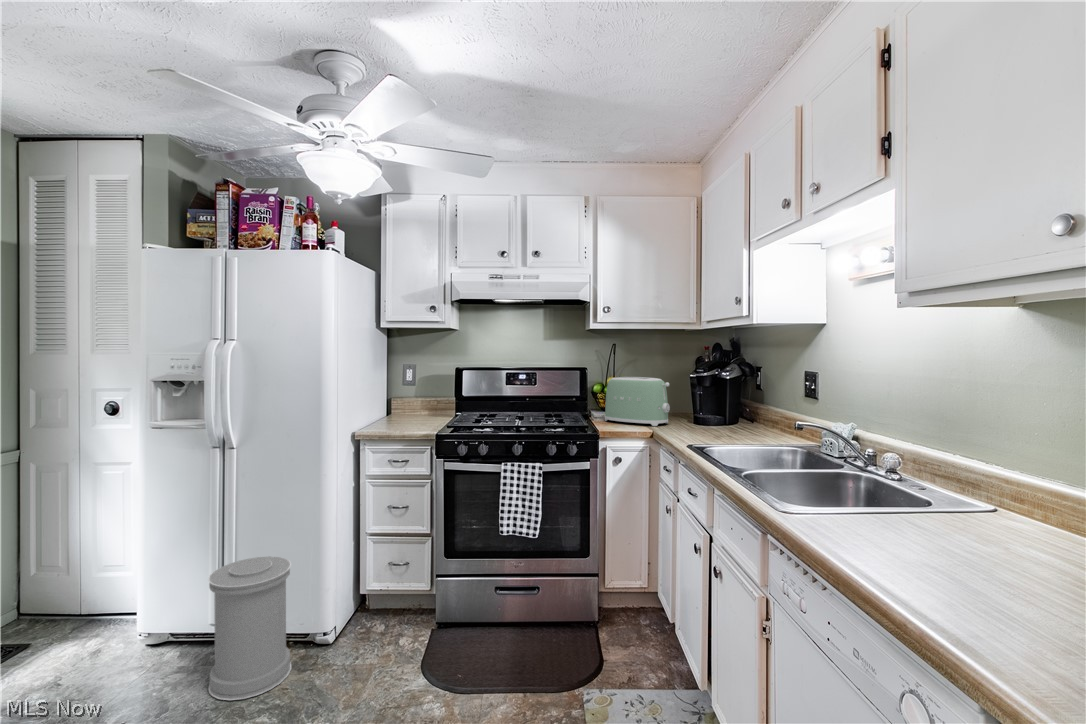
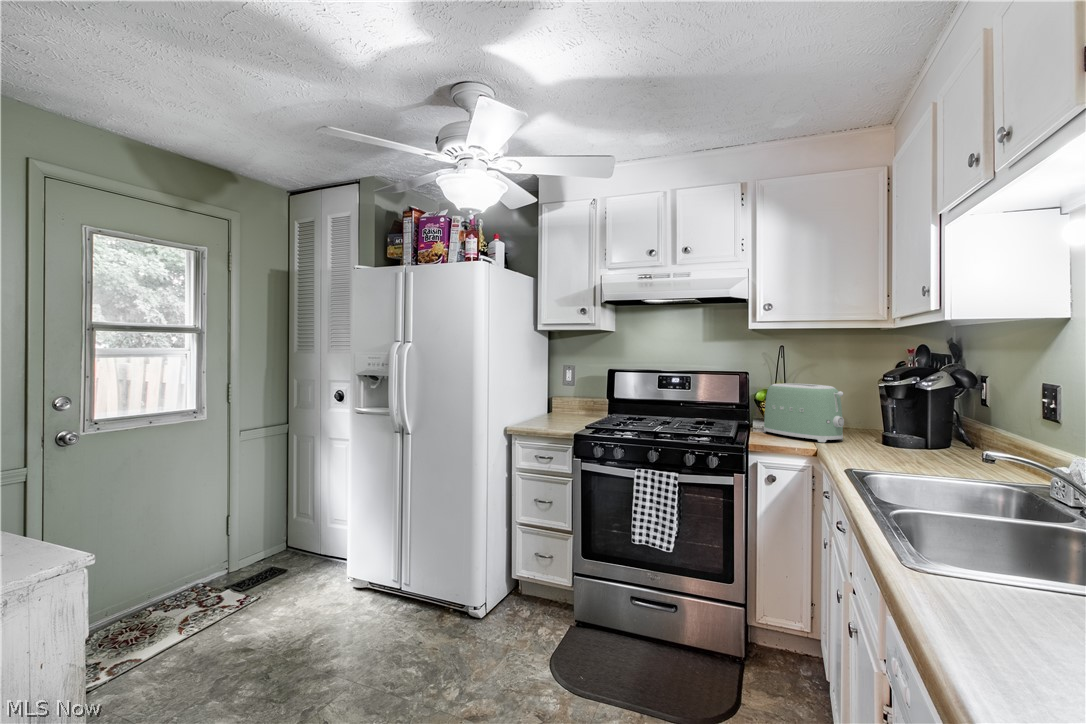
trash can: present [208,556,291,700] -> none [381,530,445,649]

